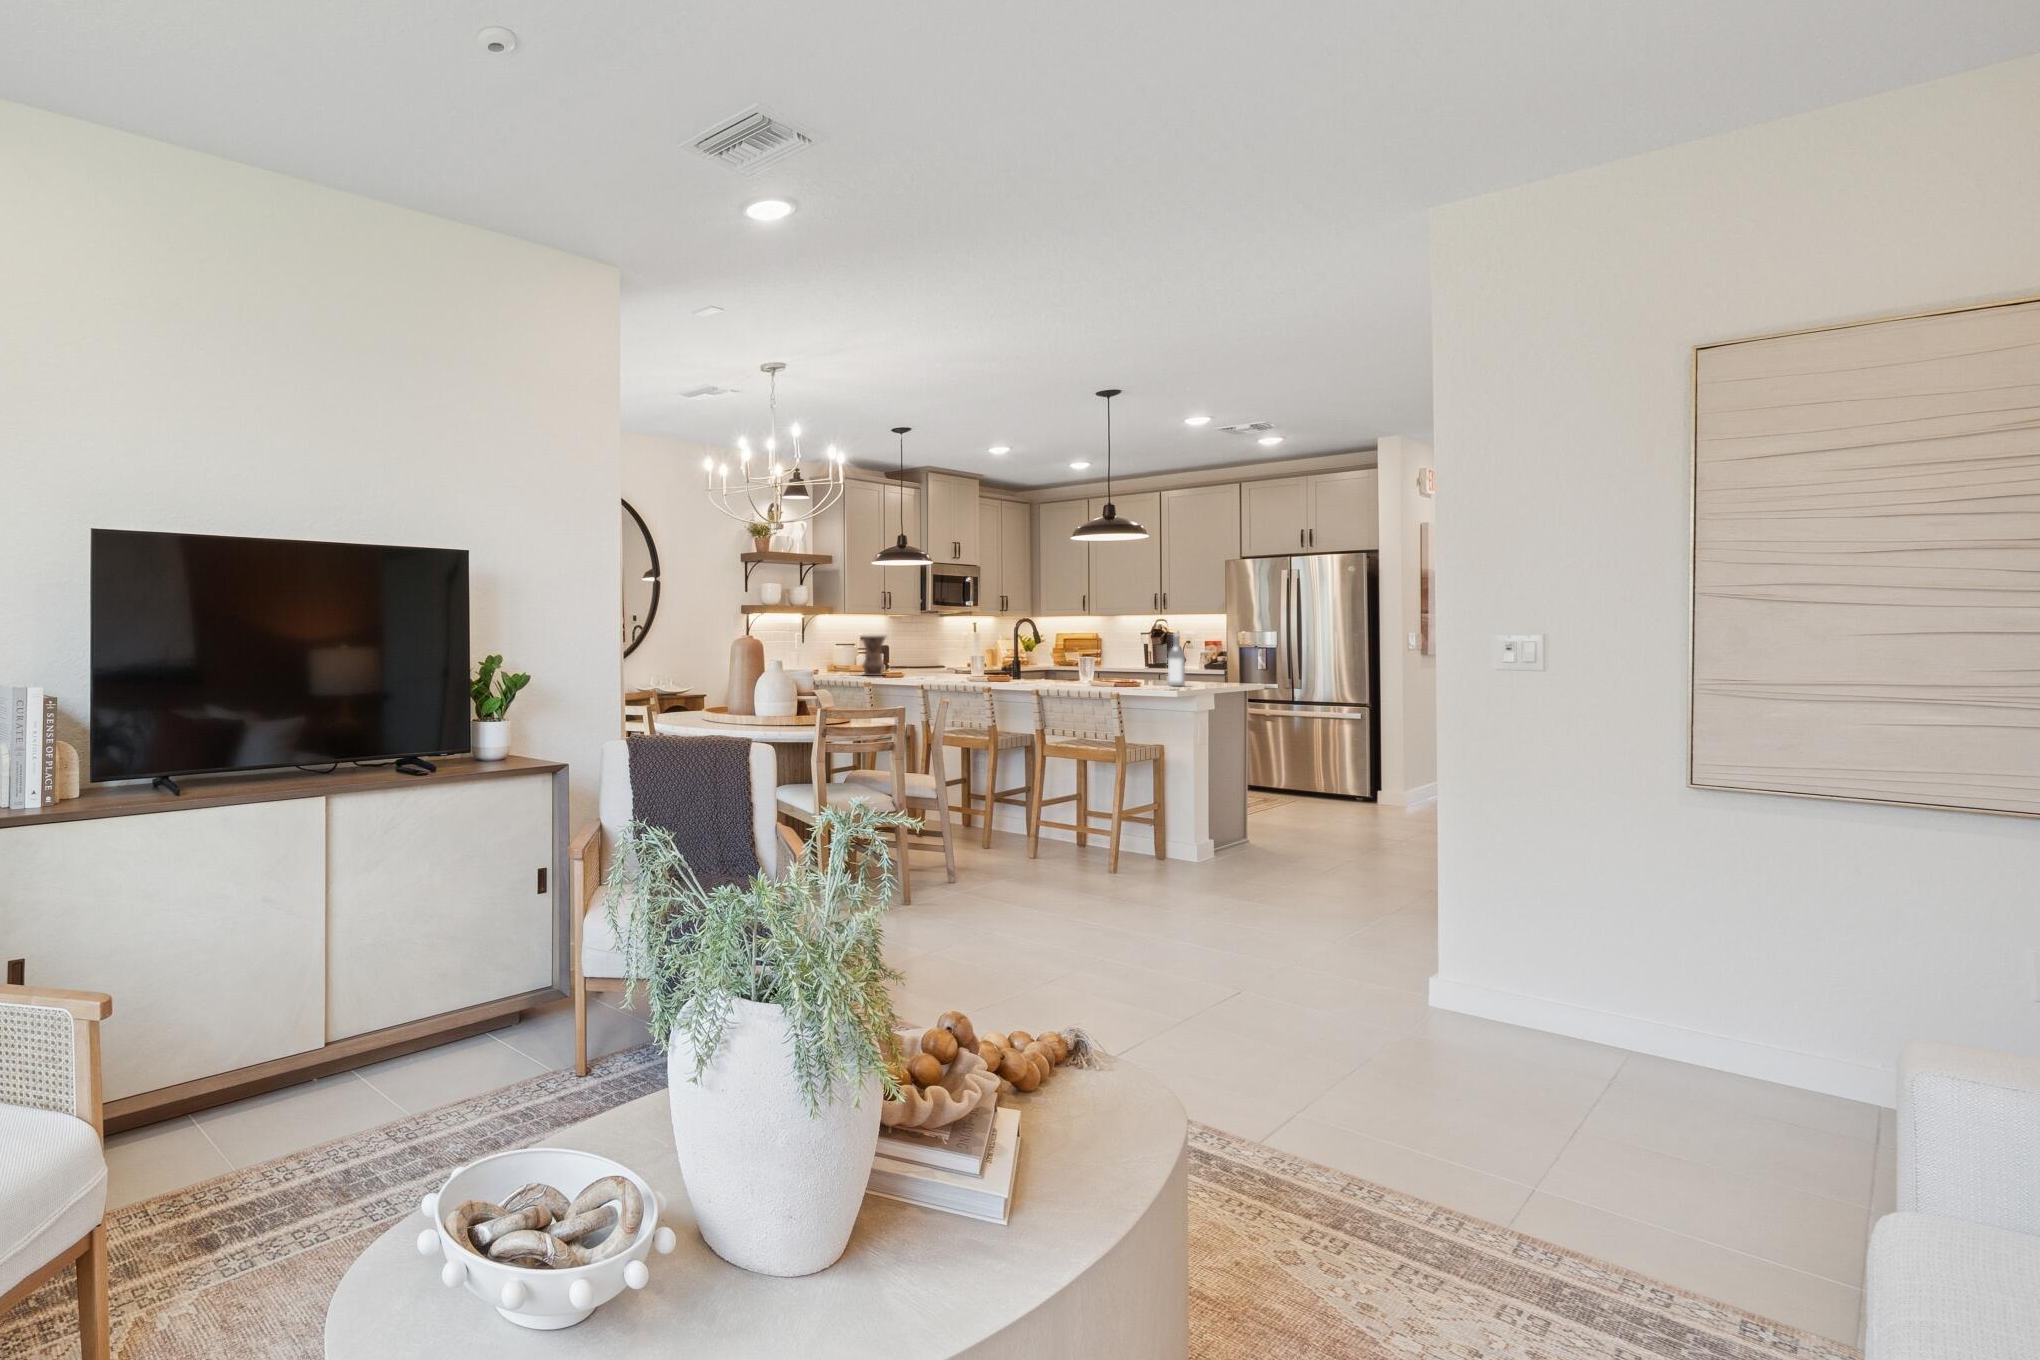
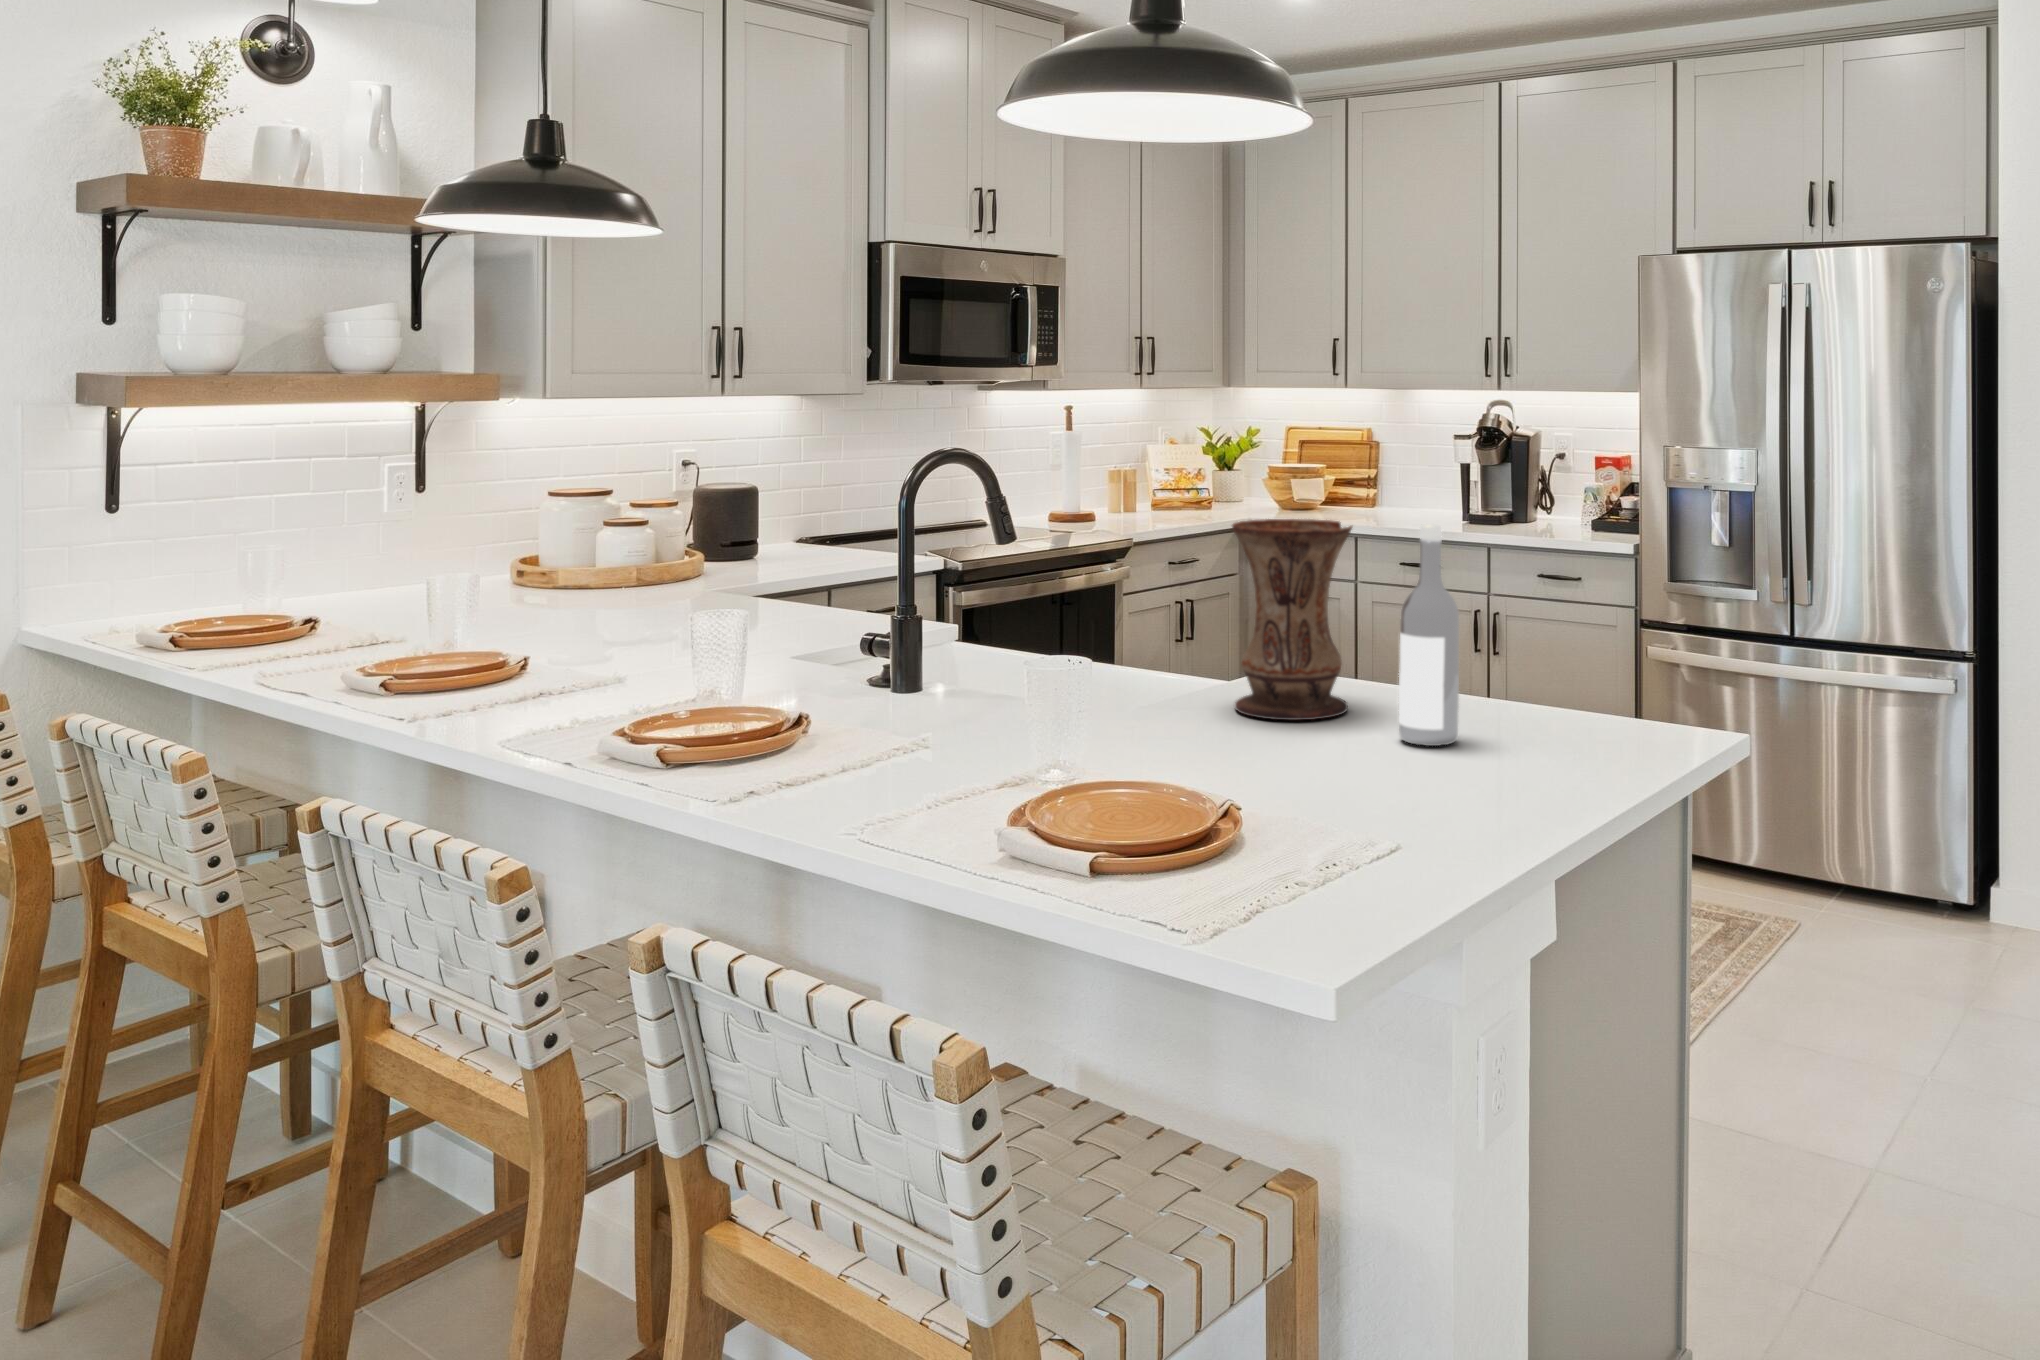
vase: present [861,636,885,676] -> present [1232,519,1352,720]

